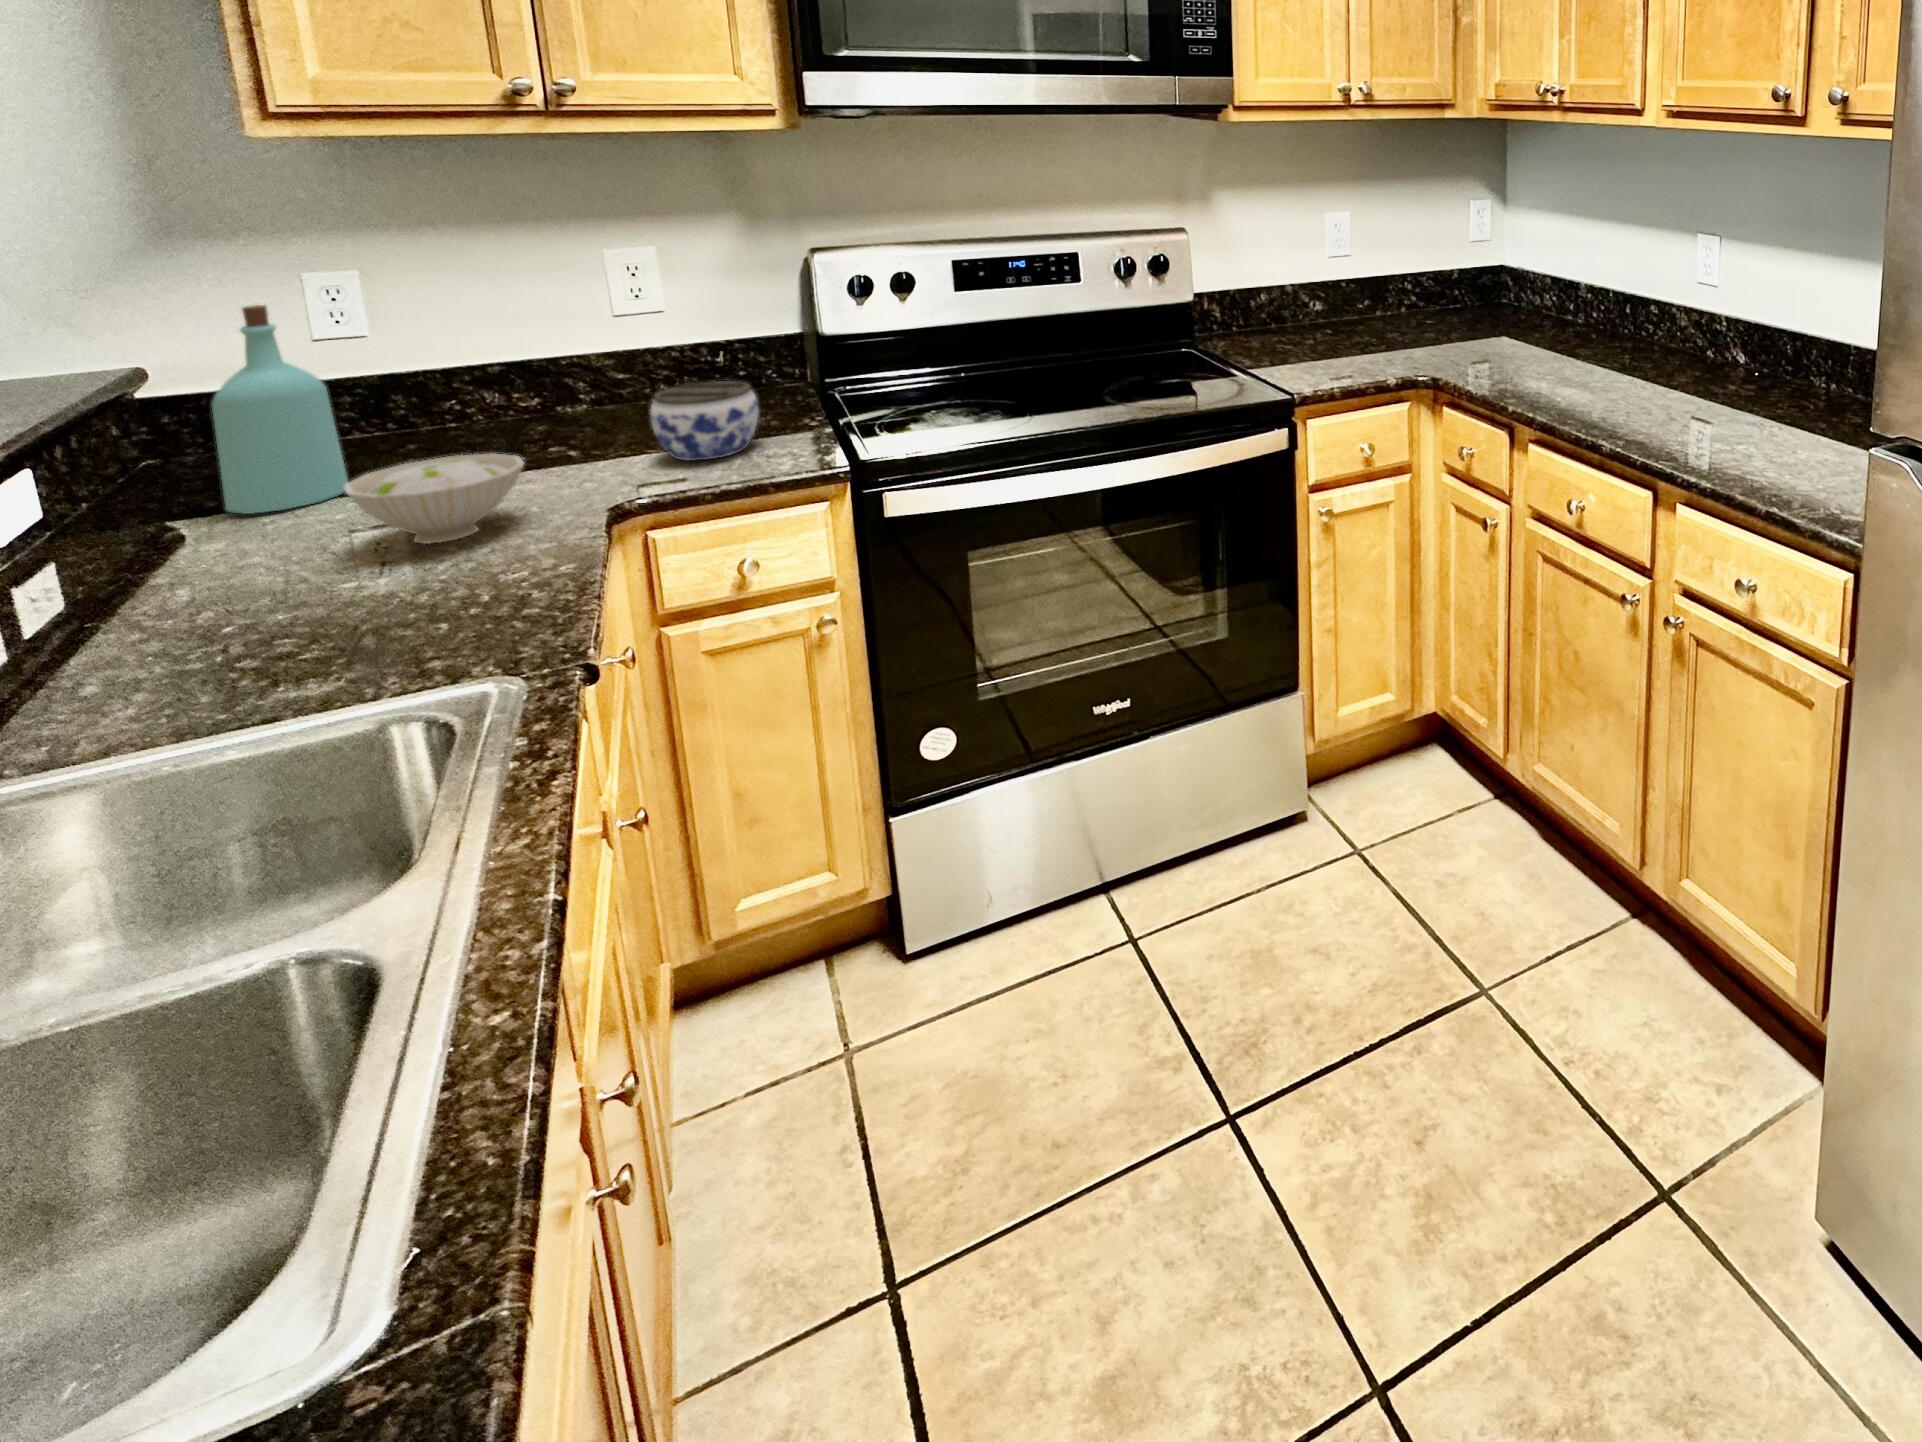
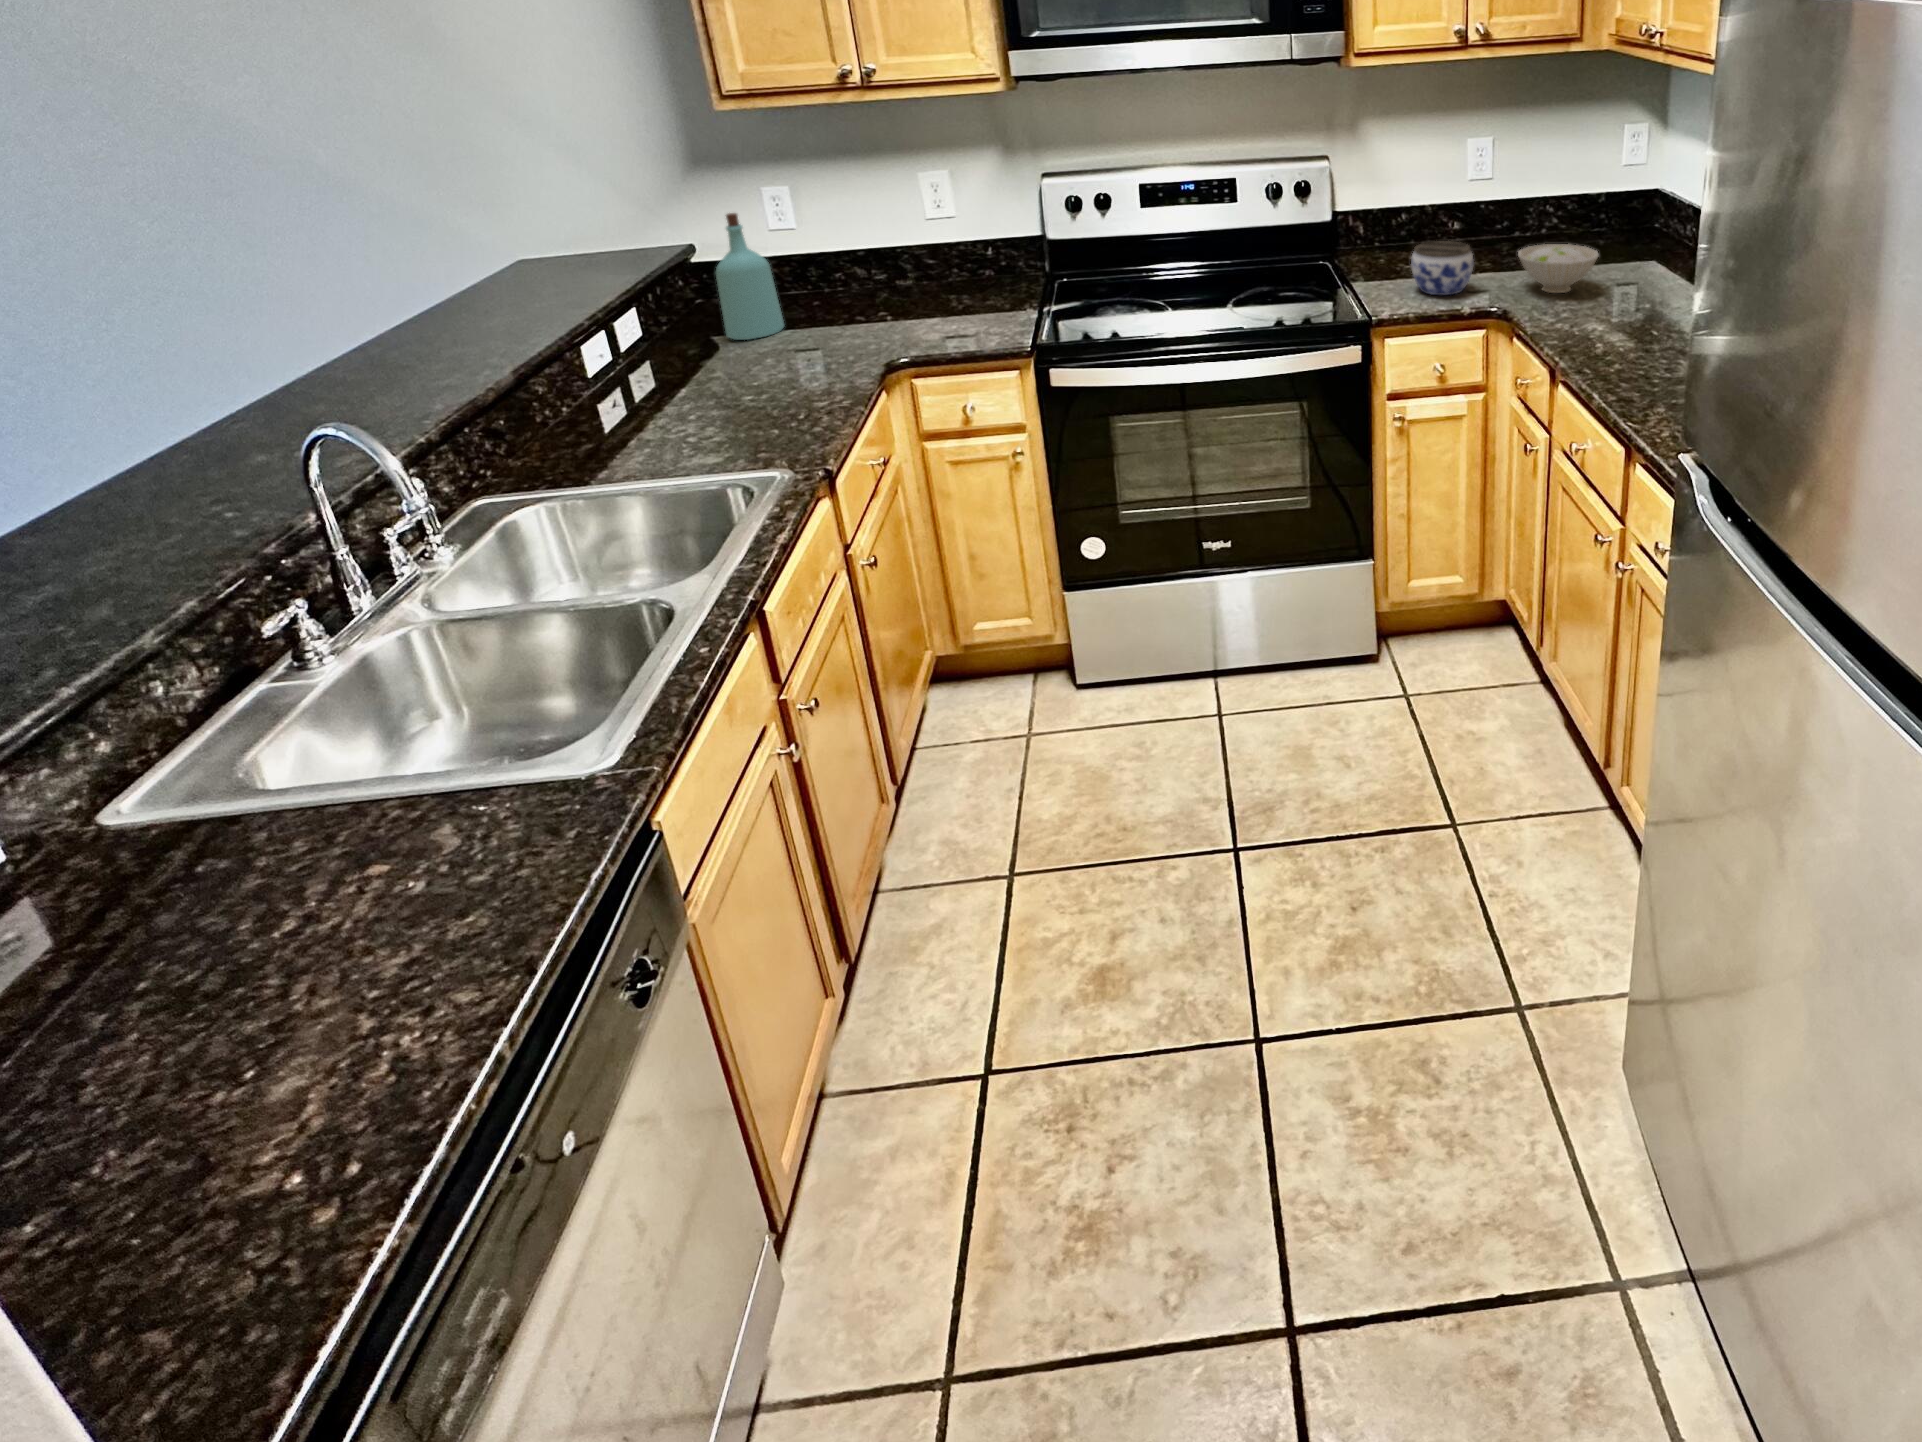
jar: present [650,381,759,461] -> present [1411,241,1474,295]
bowl: present [344,454,524,544] -> present [1518,244,1598,293]

